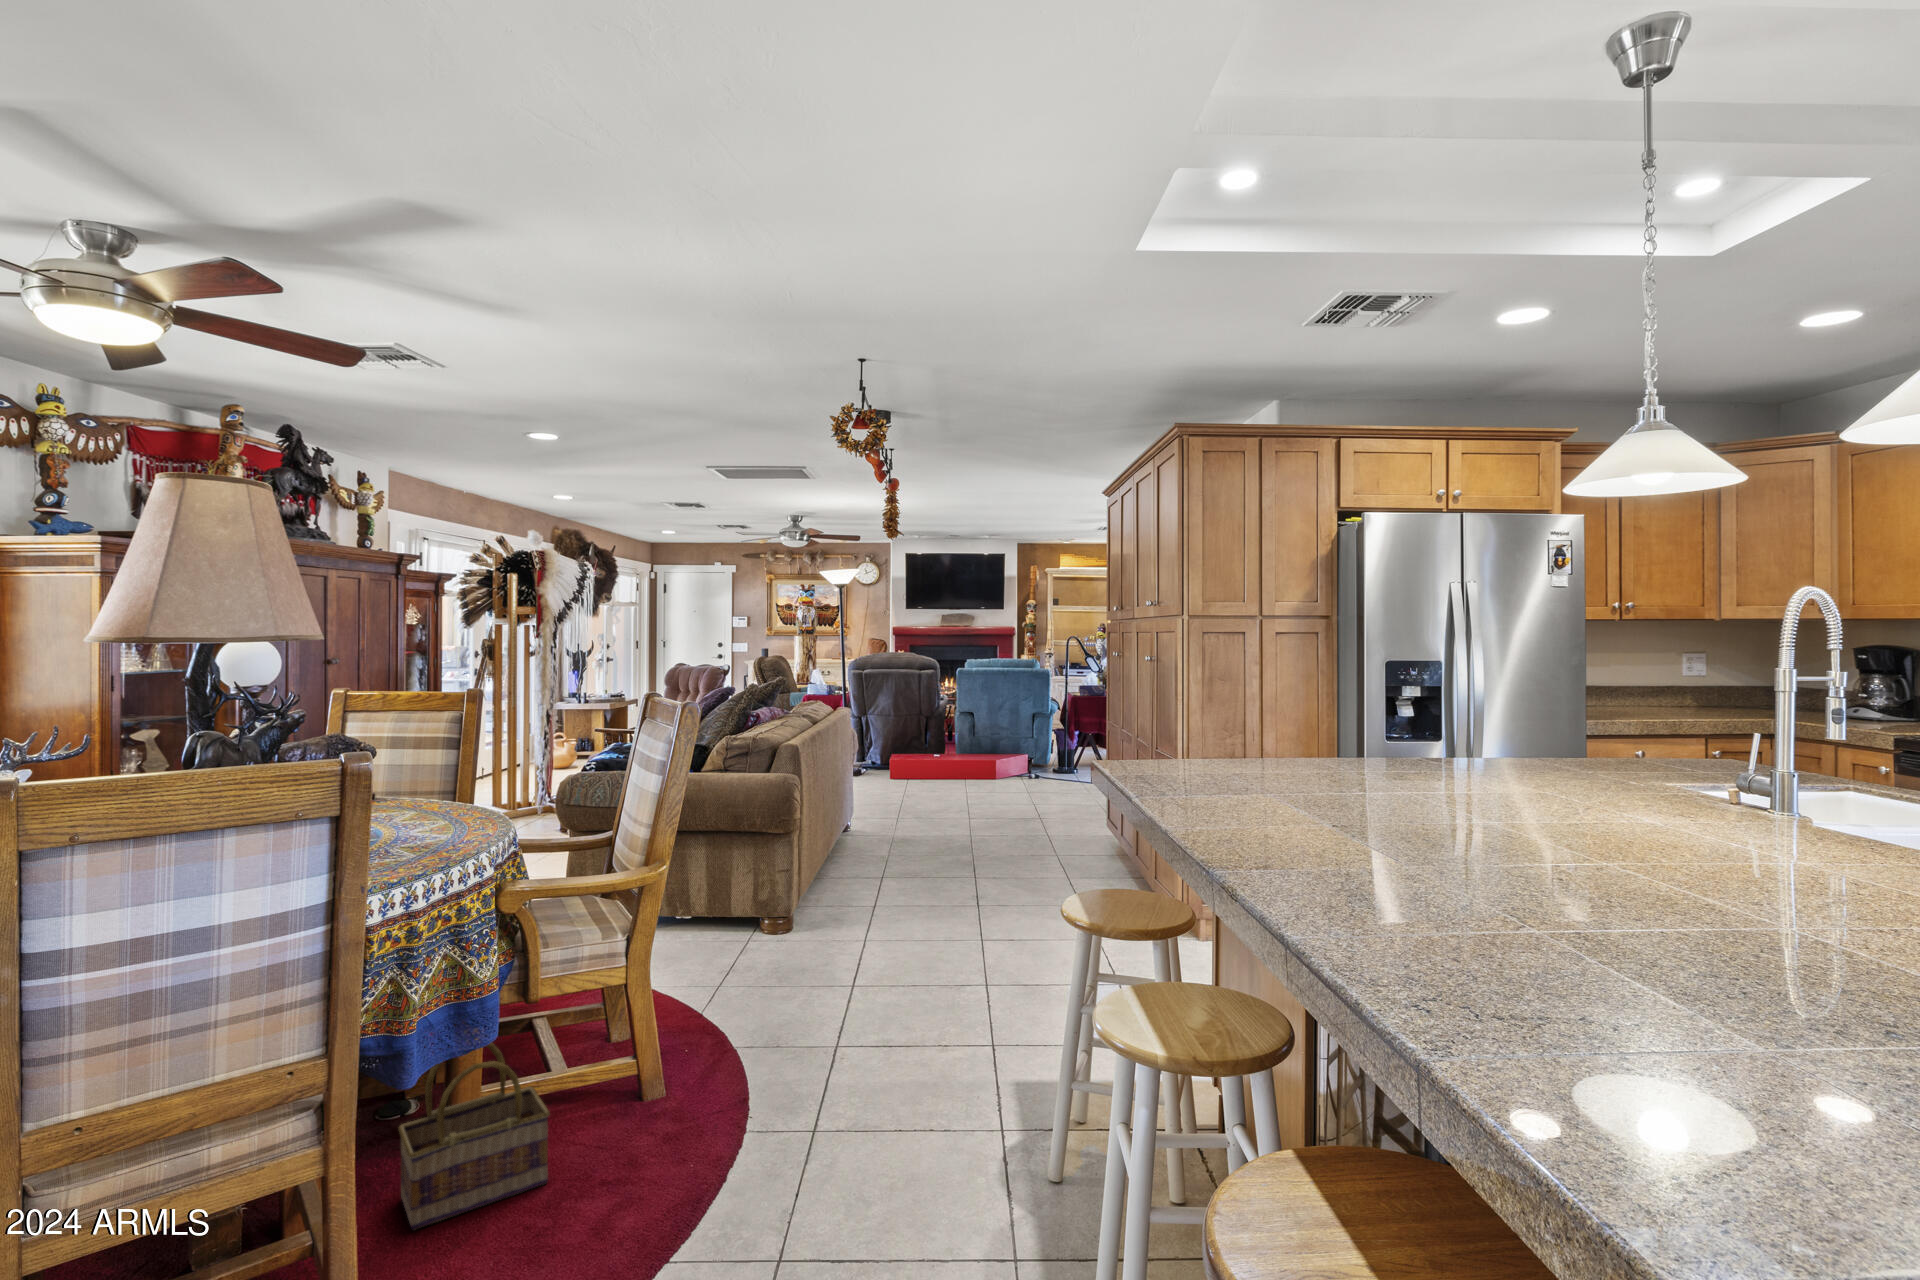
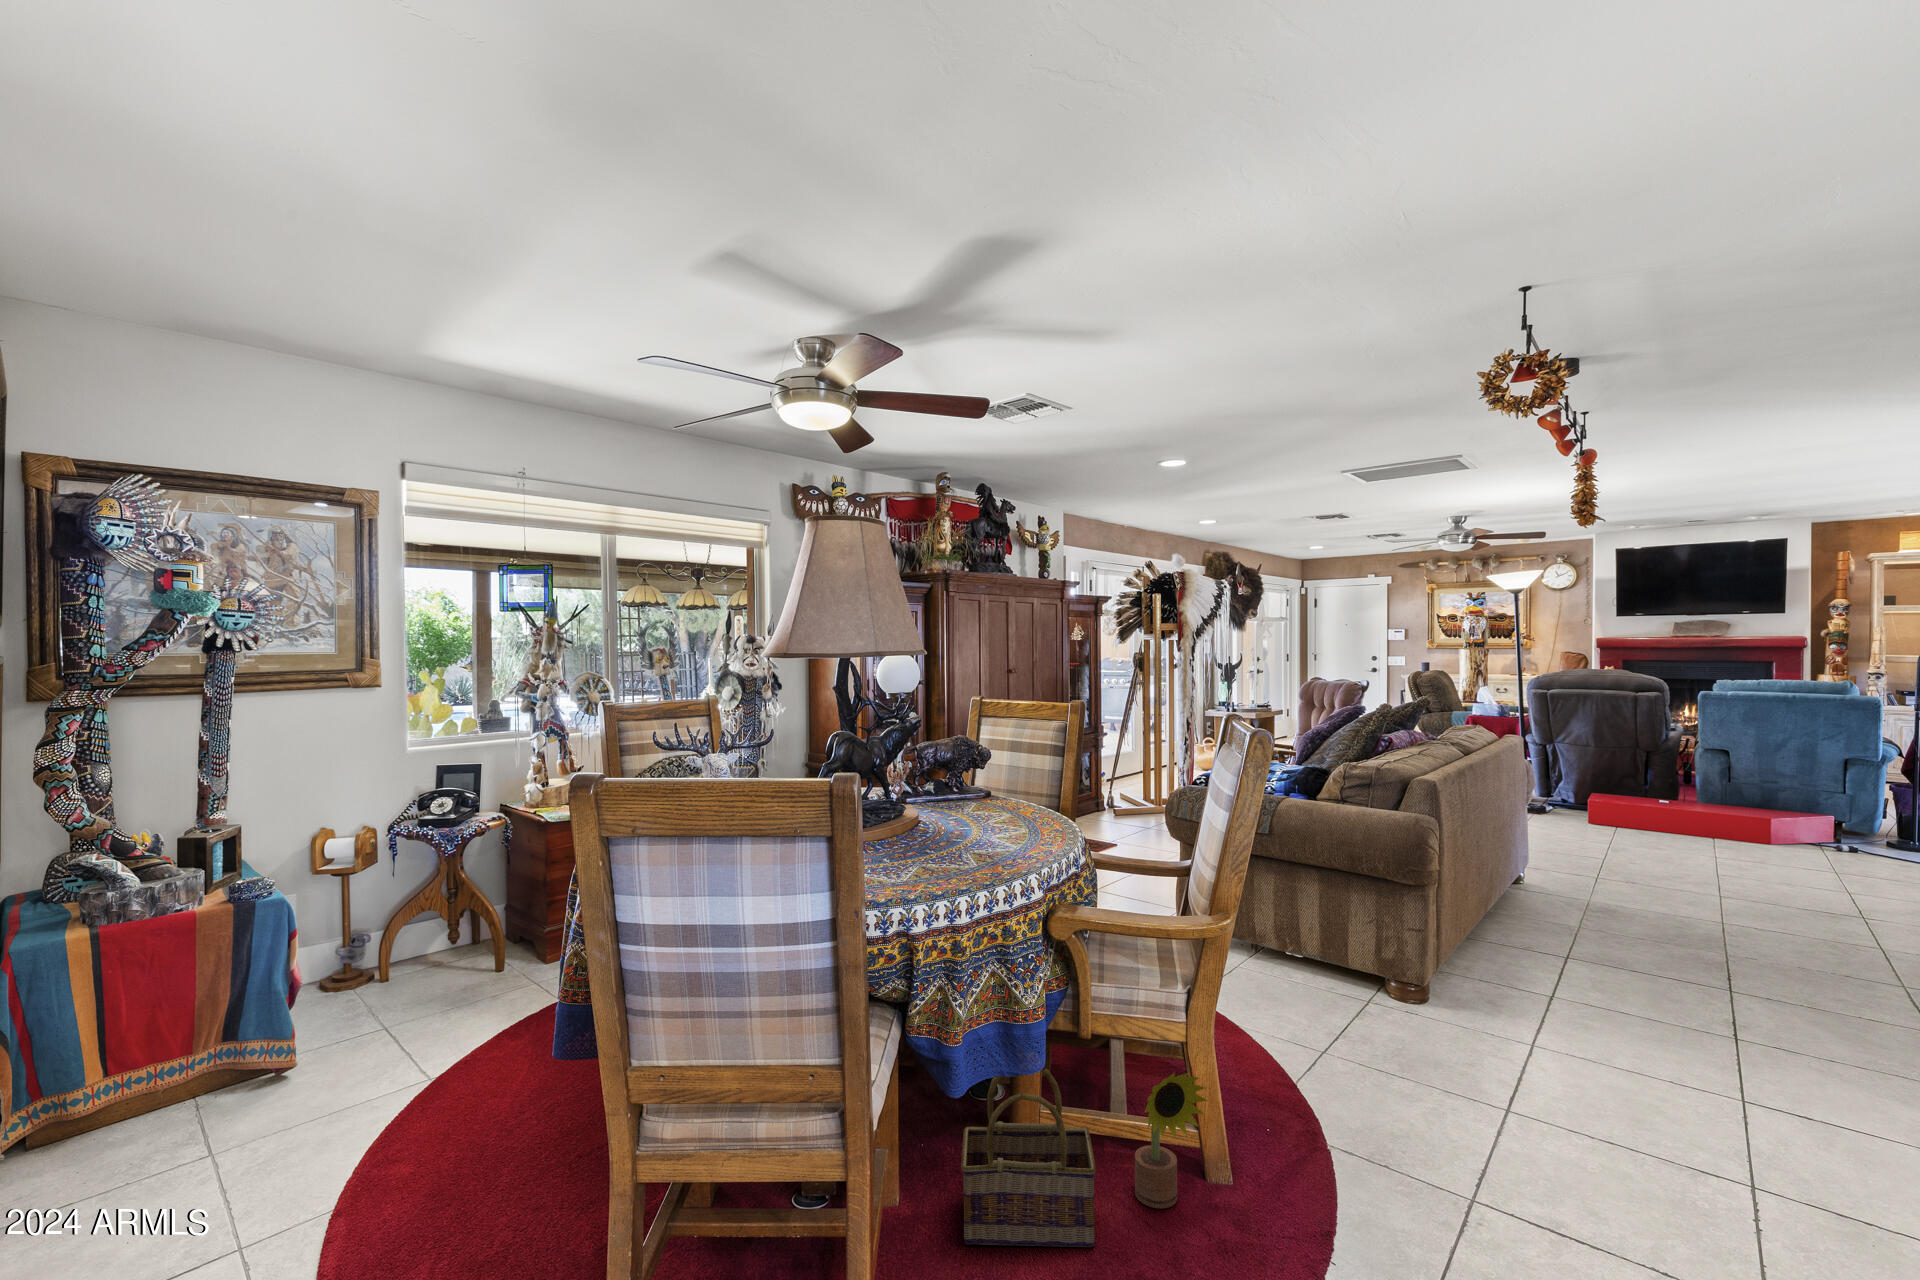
decorative plant: none [575,1007,645,1137] -> present [1135,1073,1207,1209]

